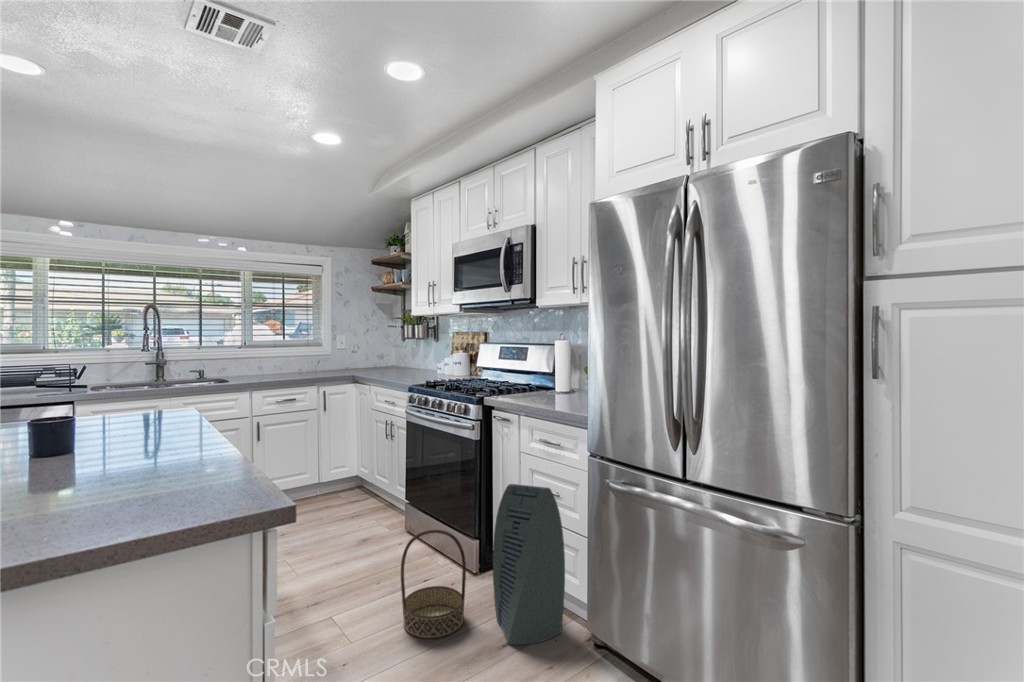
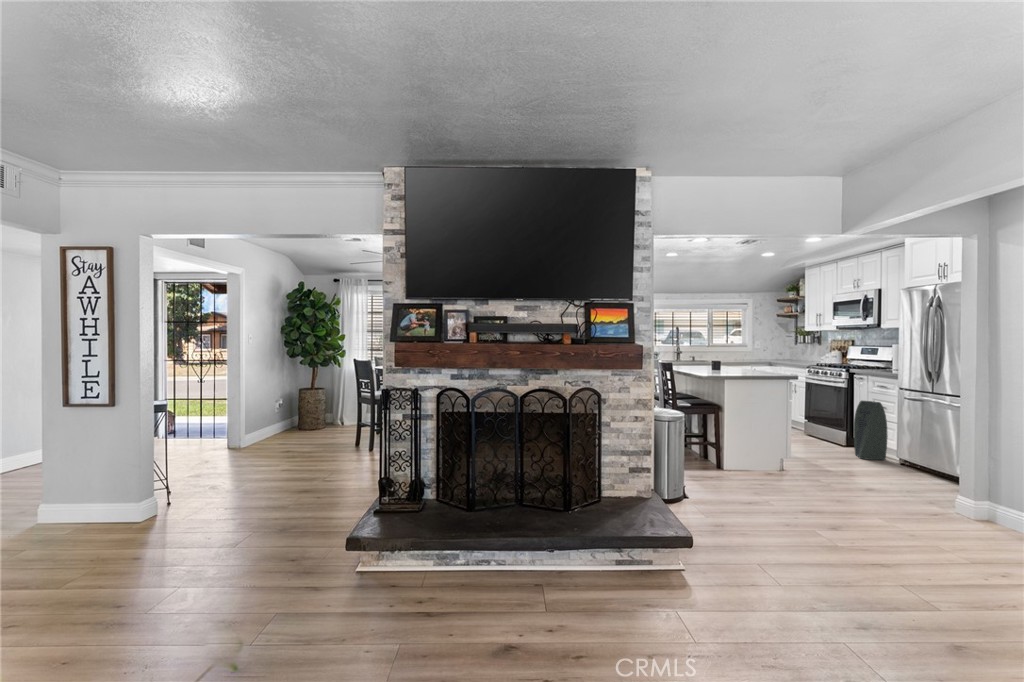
basket: present [401,529,466,639] -> none [812,416,841,454]

